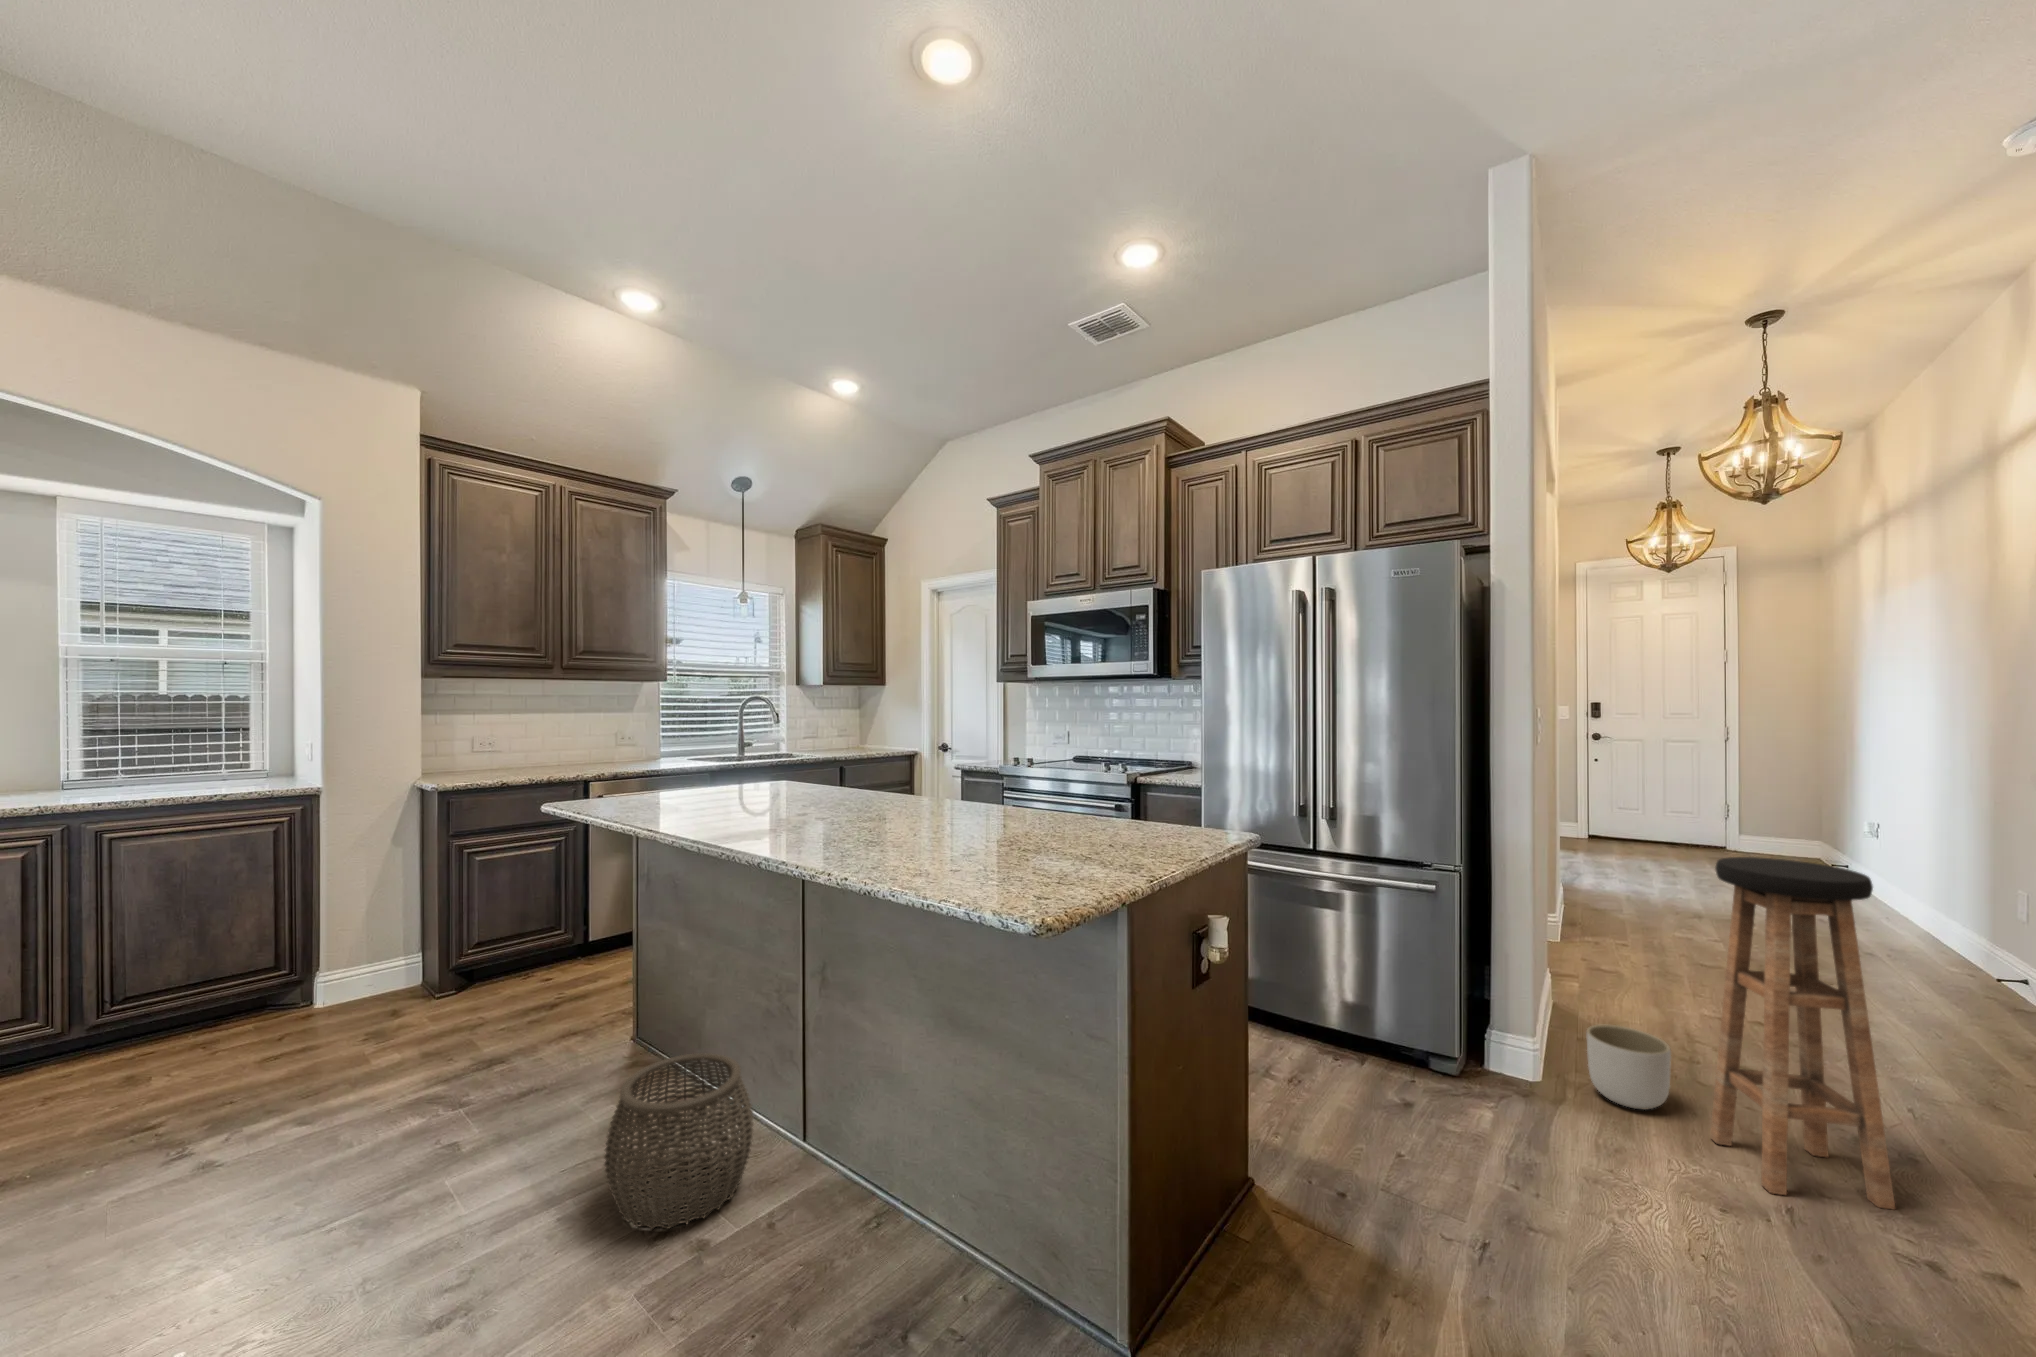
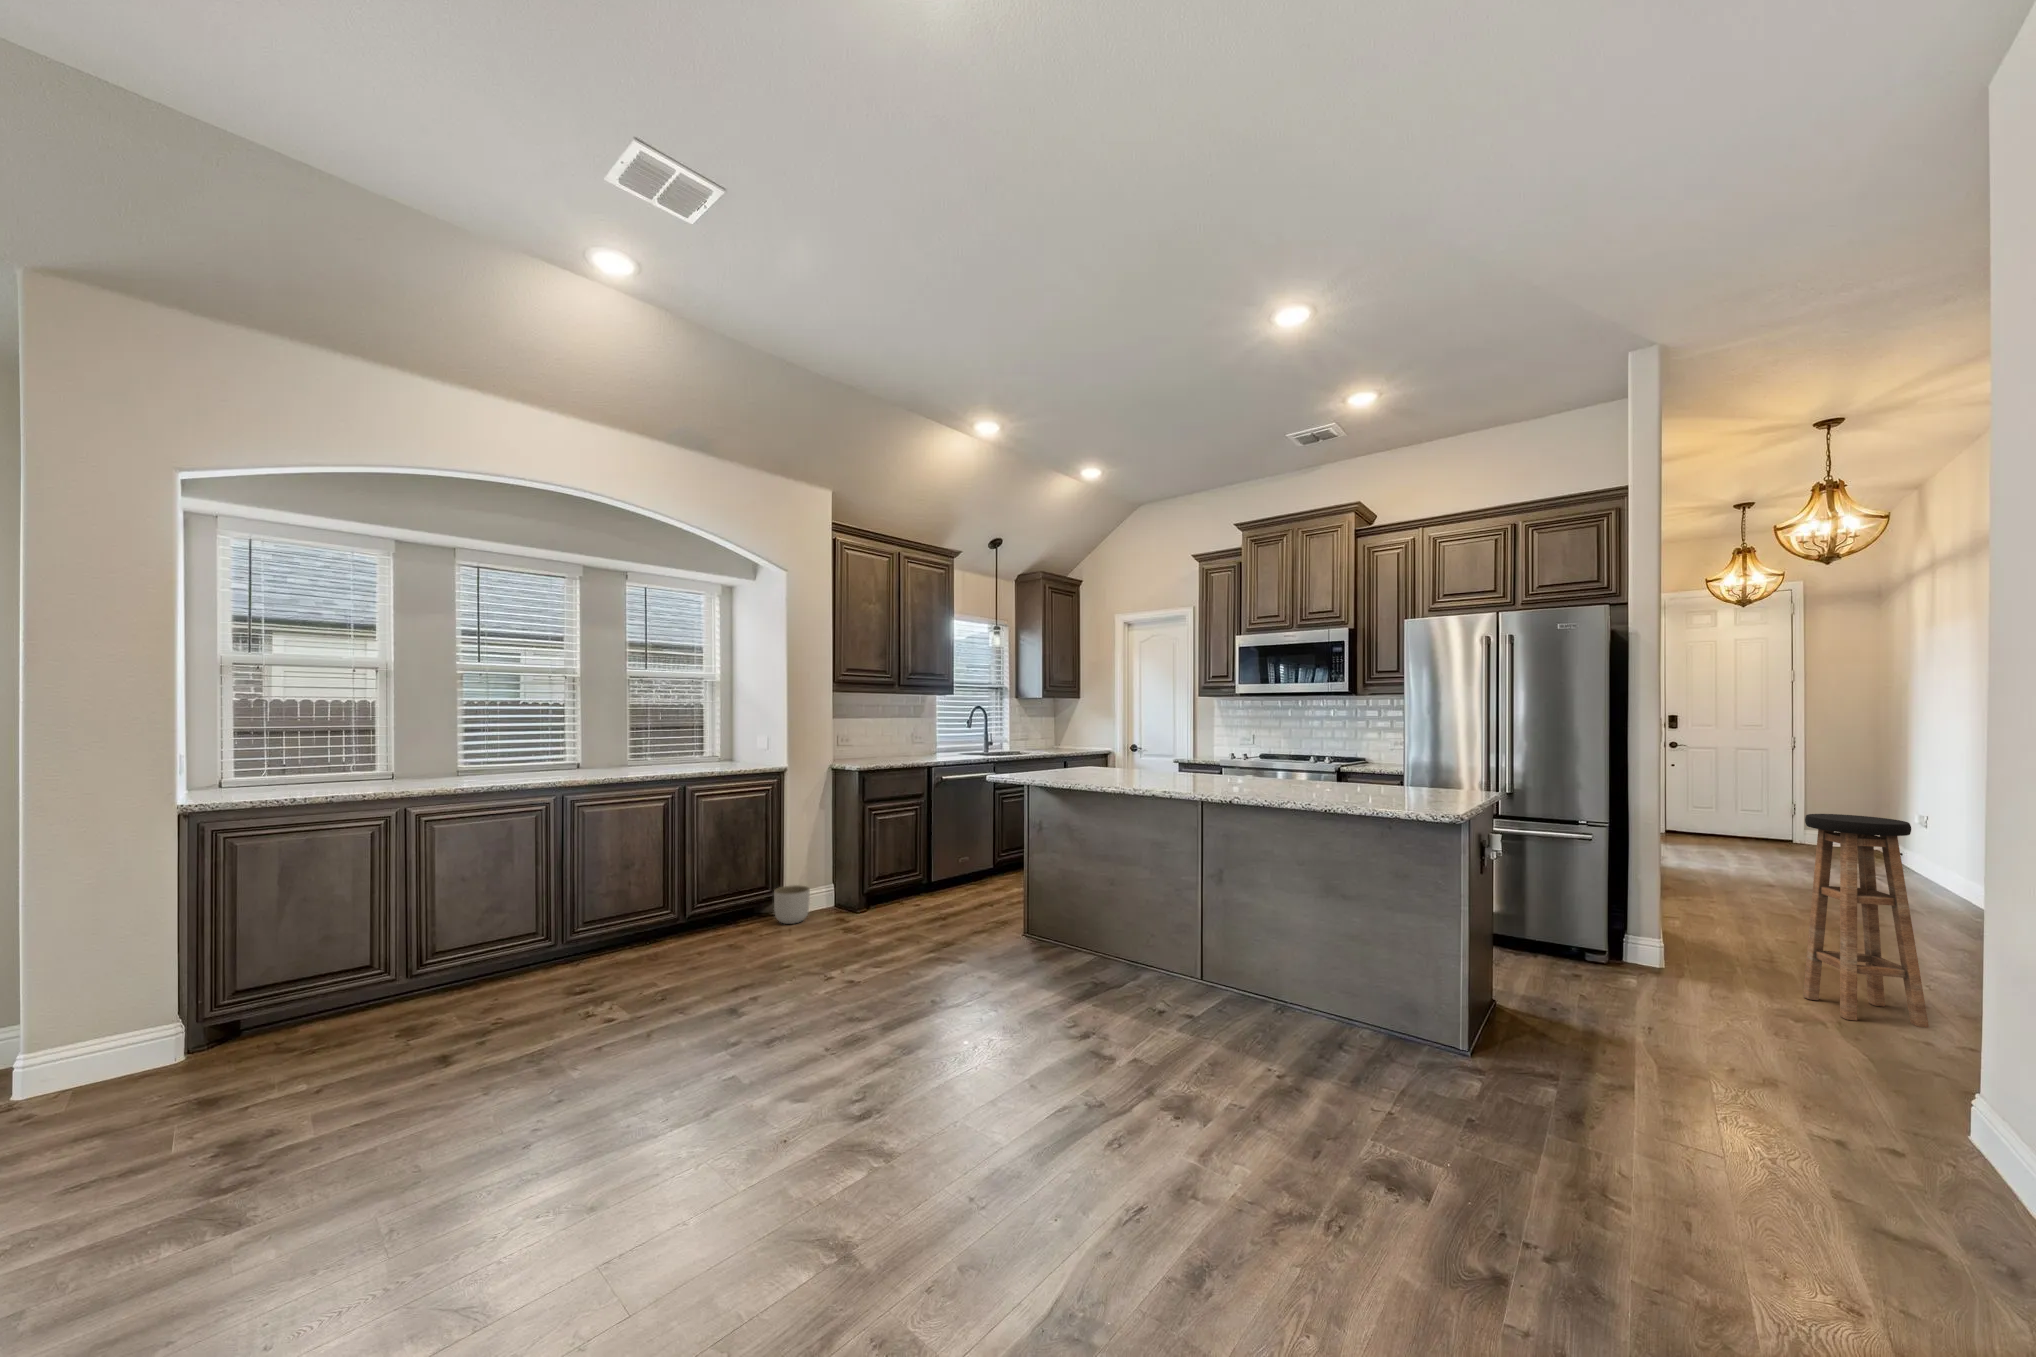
planter: present [1587,1024,1671,1110] -> present [774,885,810,924]
woven basket: present [604,1053,754,1229] -> none [1116,925,1199,1017]

